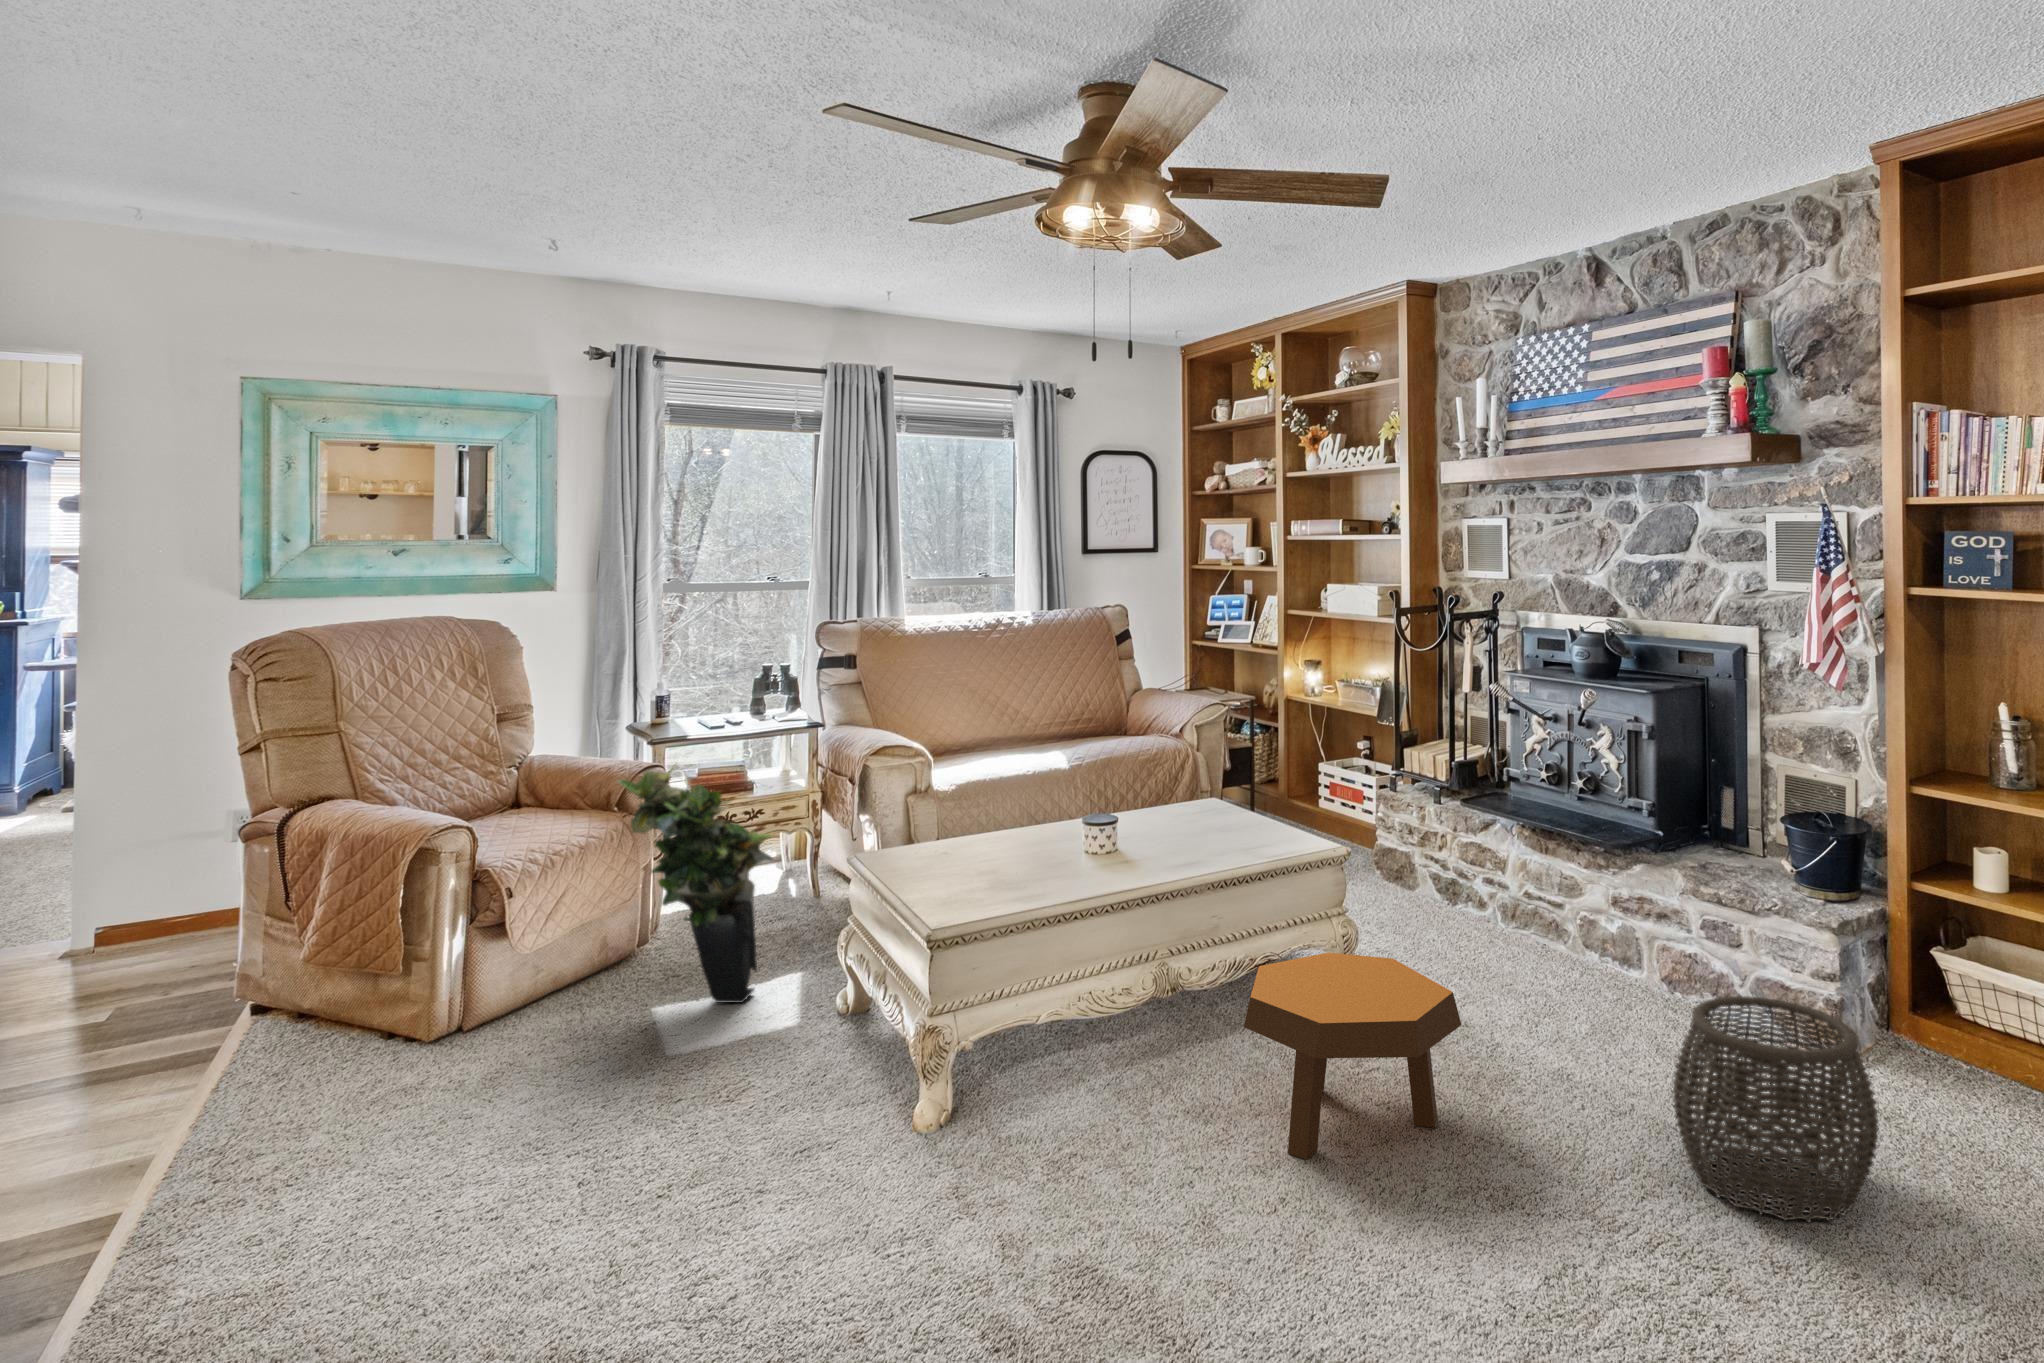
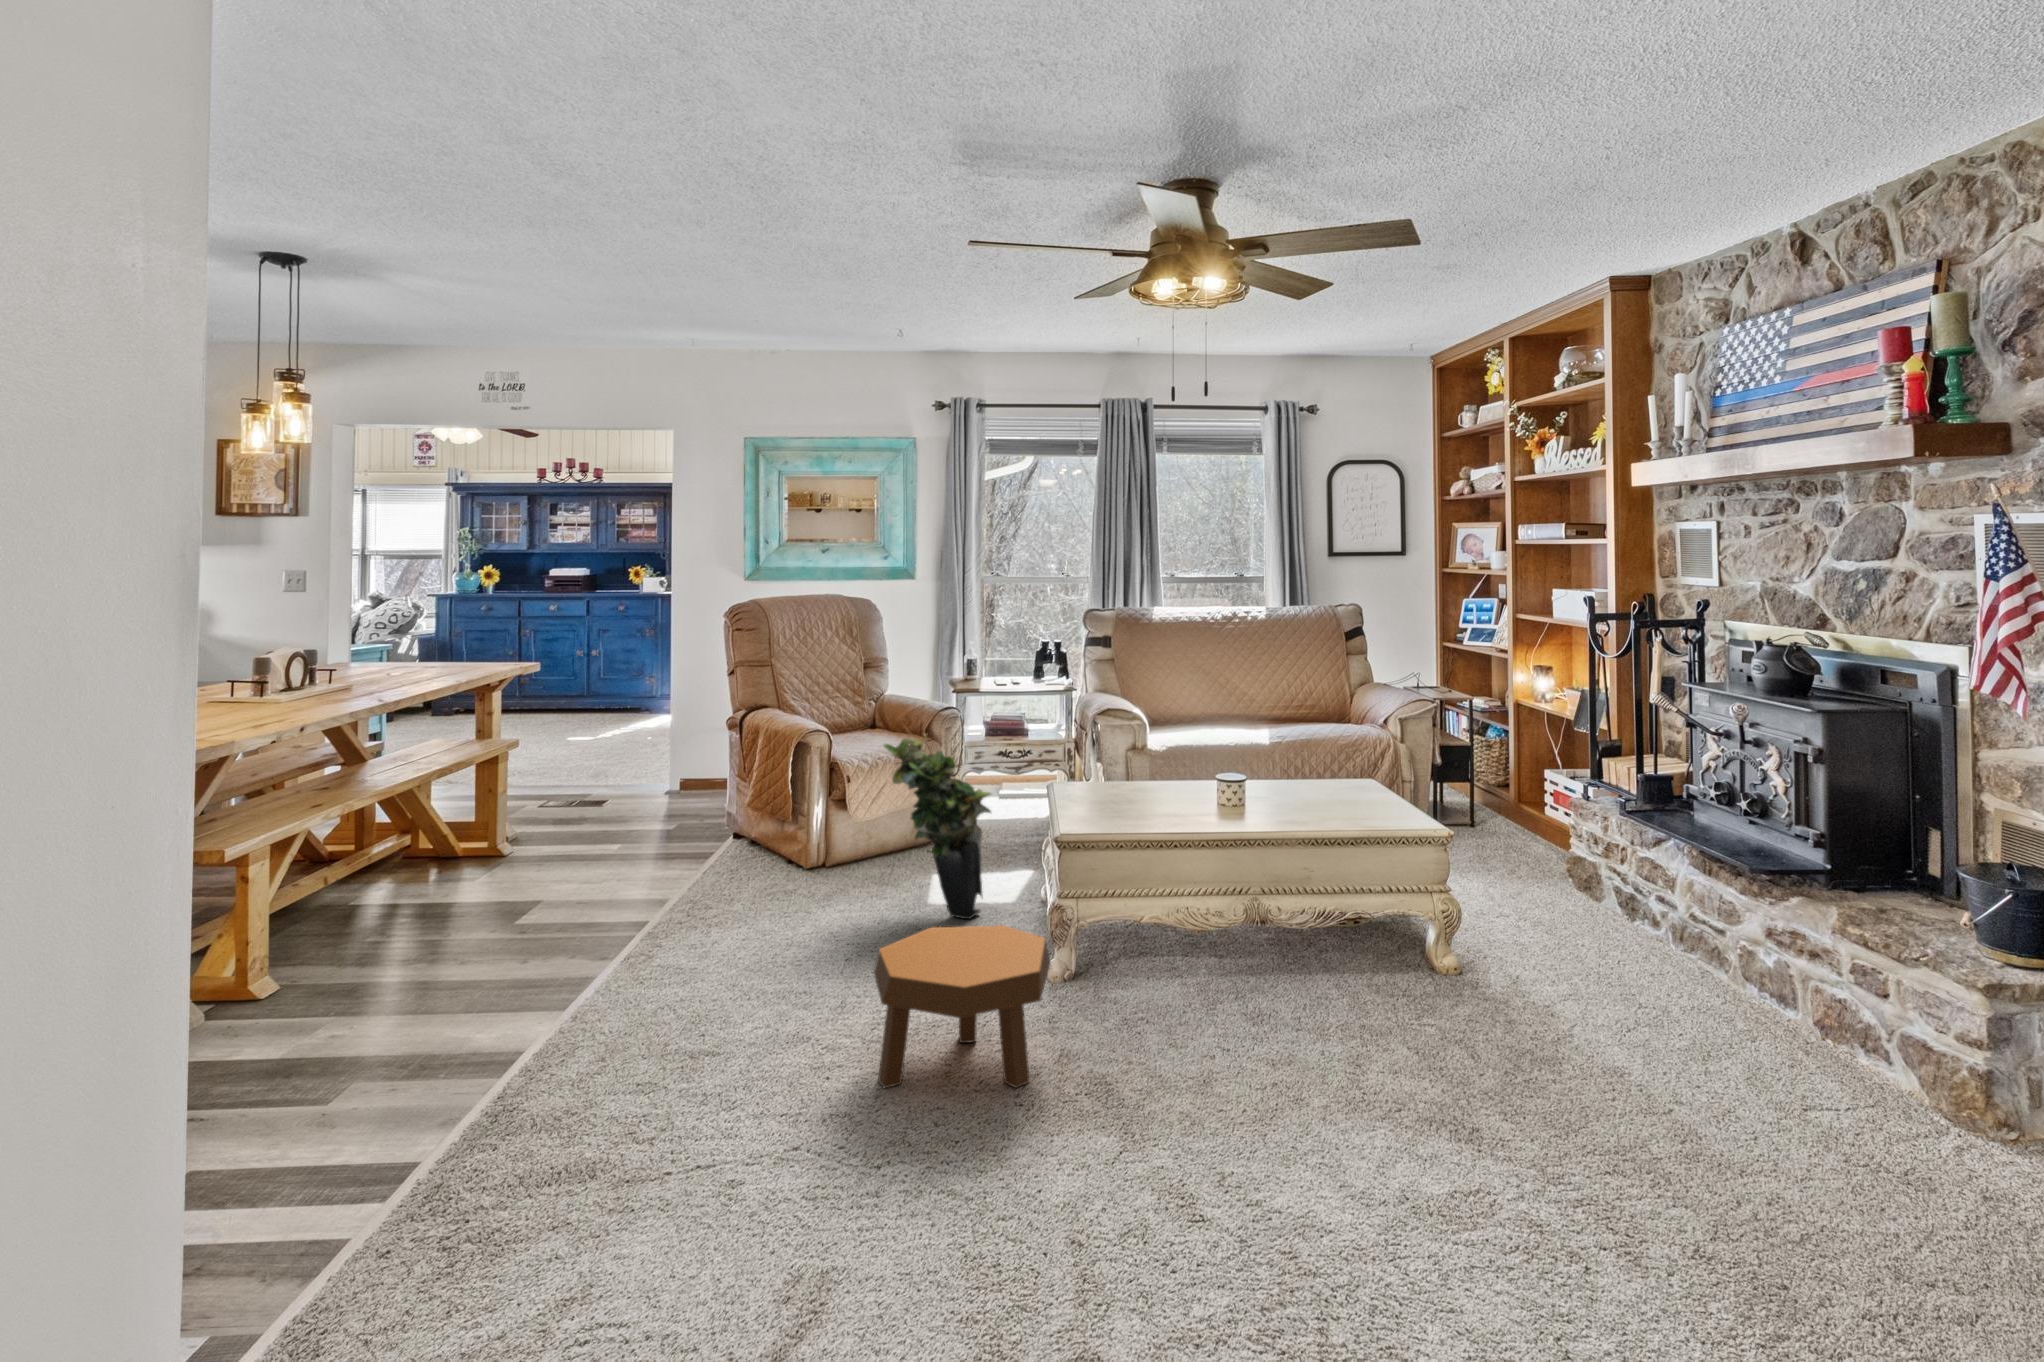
footstool: present [1244,952,1461,1160] -> present [874,925,1051,1088]
woven basket: present [1673,996,1879,1222] -> none [1664,1033,1891,1276]

